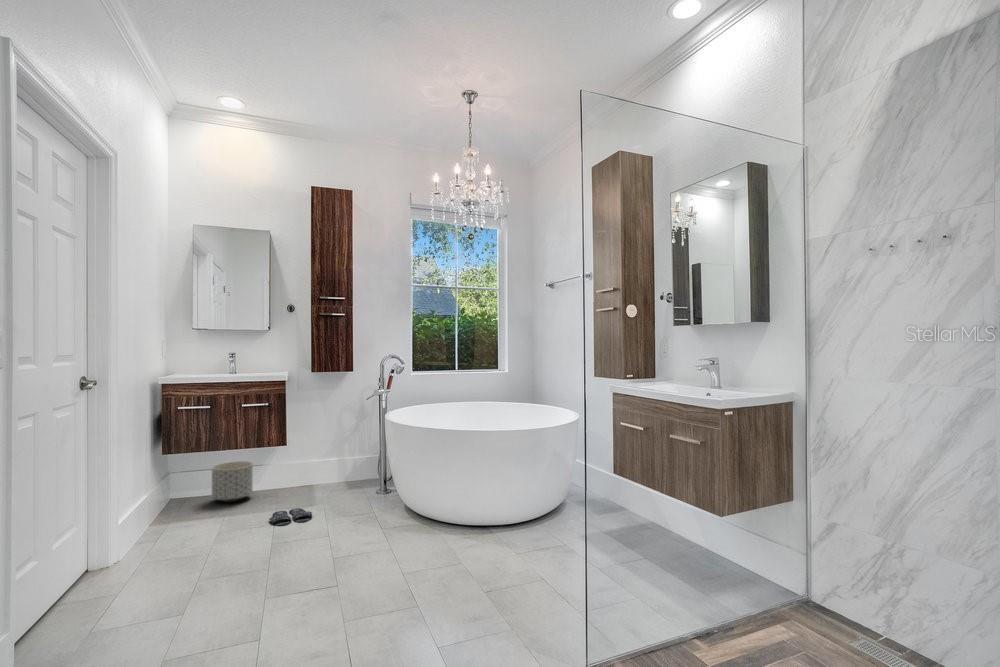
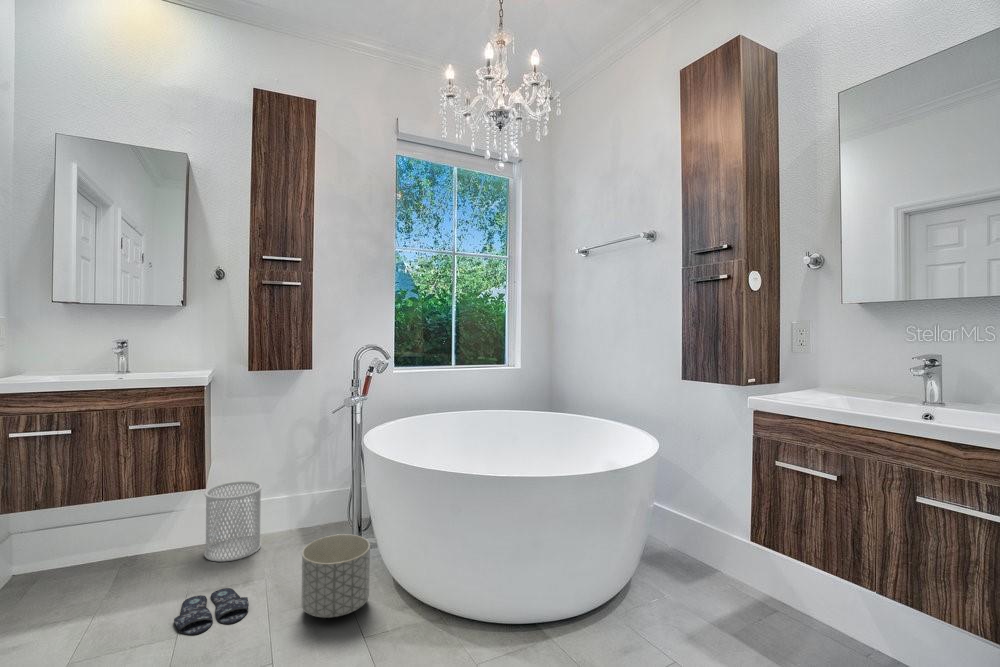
wastebasket: none [284,448,320,498] -> present [204,481,262,562]
planter: present [212,461,253,502] -> present [302,534,370,618]

